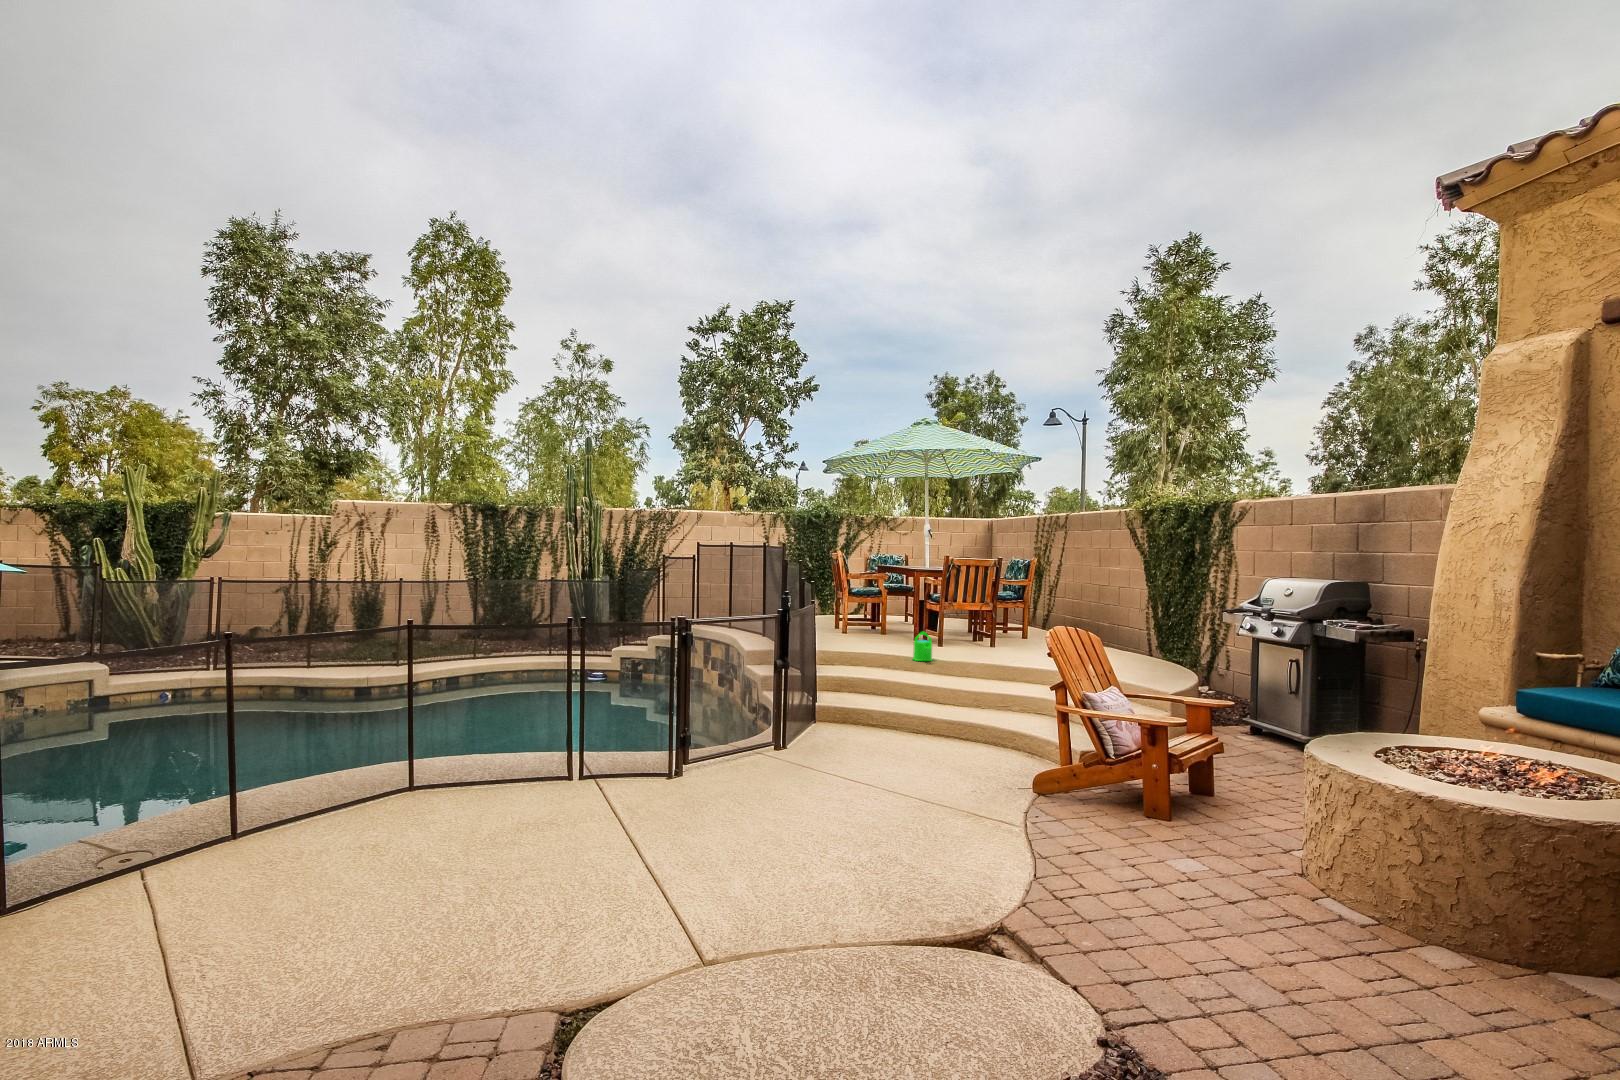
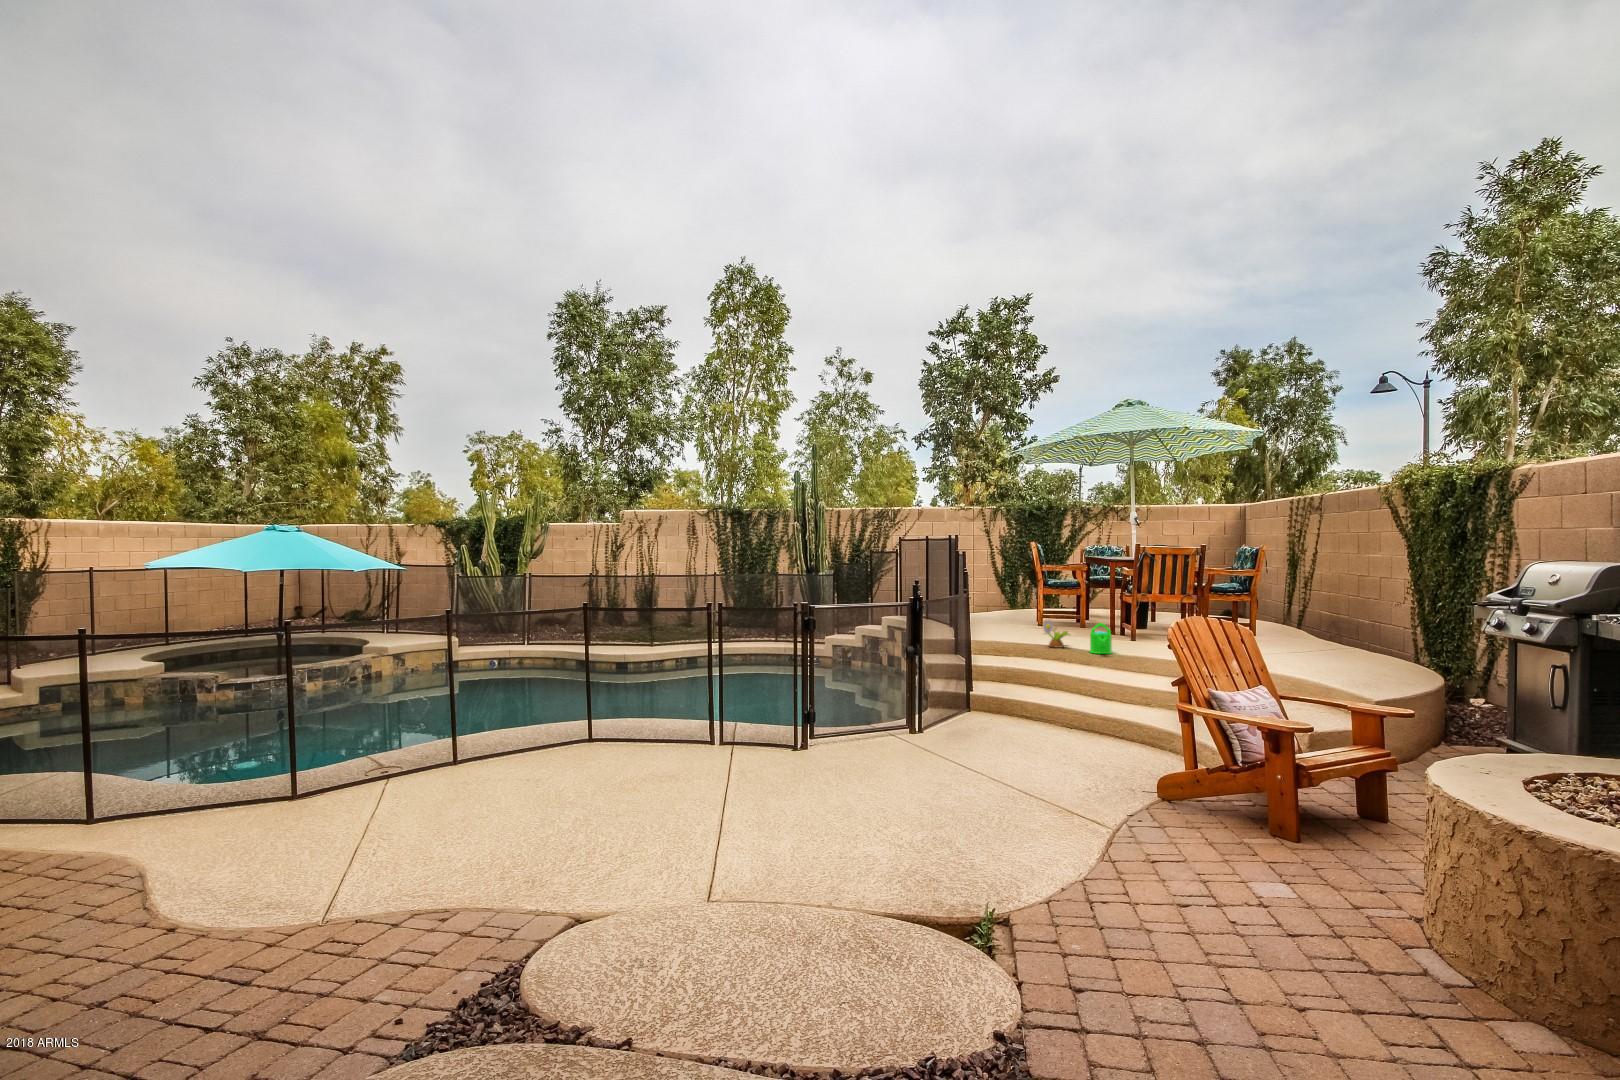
decorative plant: none [866,628,894,656] -> present [1043,620,1069,648]

